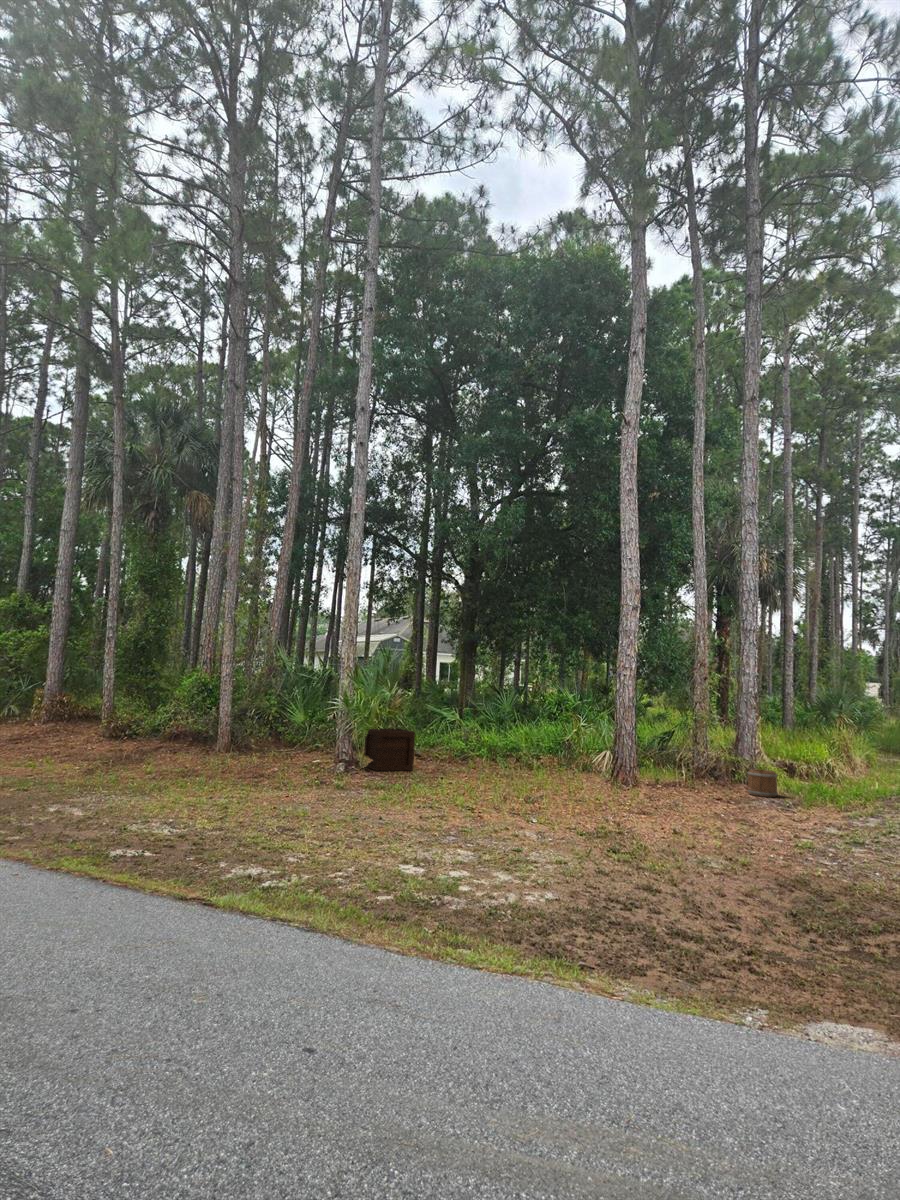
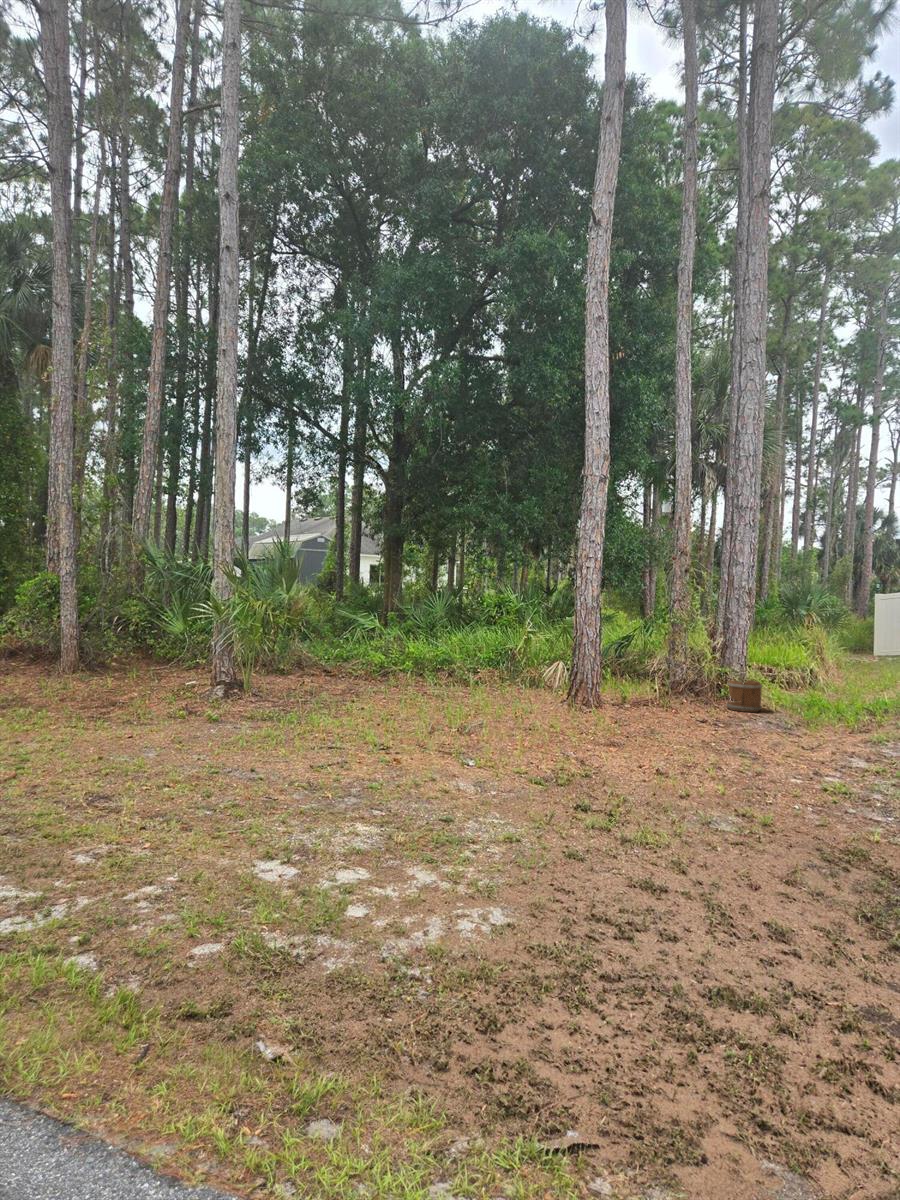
wooden crate: present [364,728,415,771] -> none [256,639,321,693]

